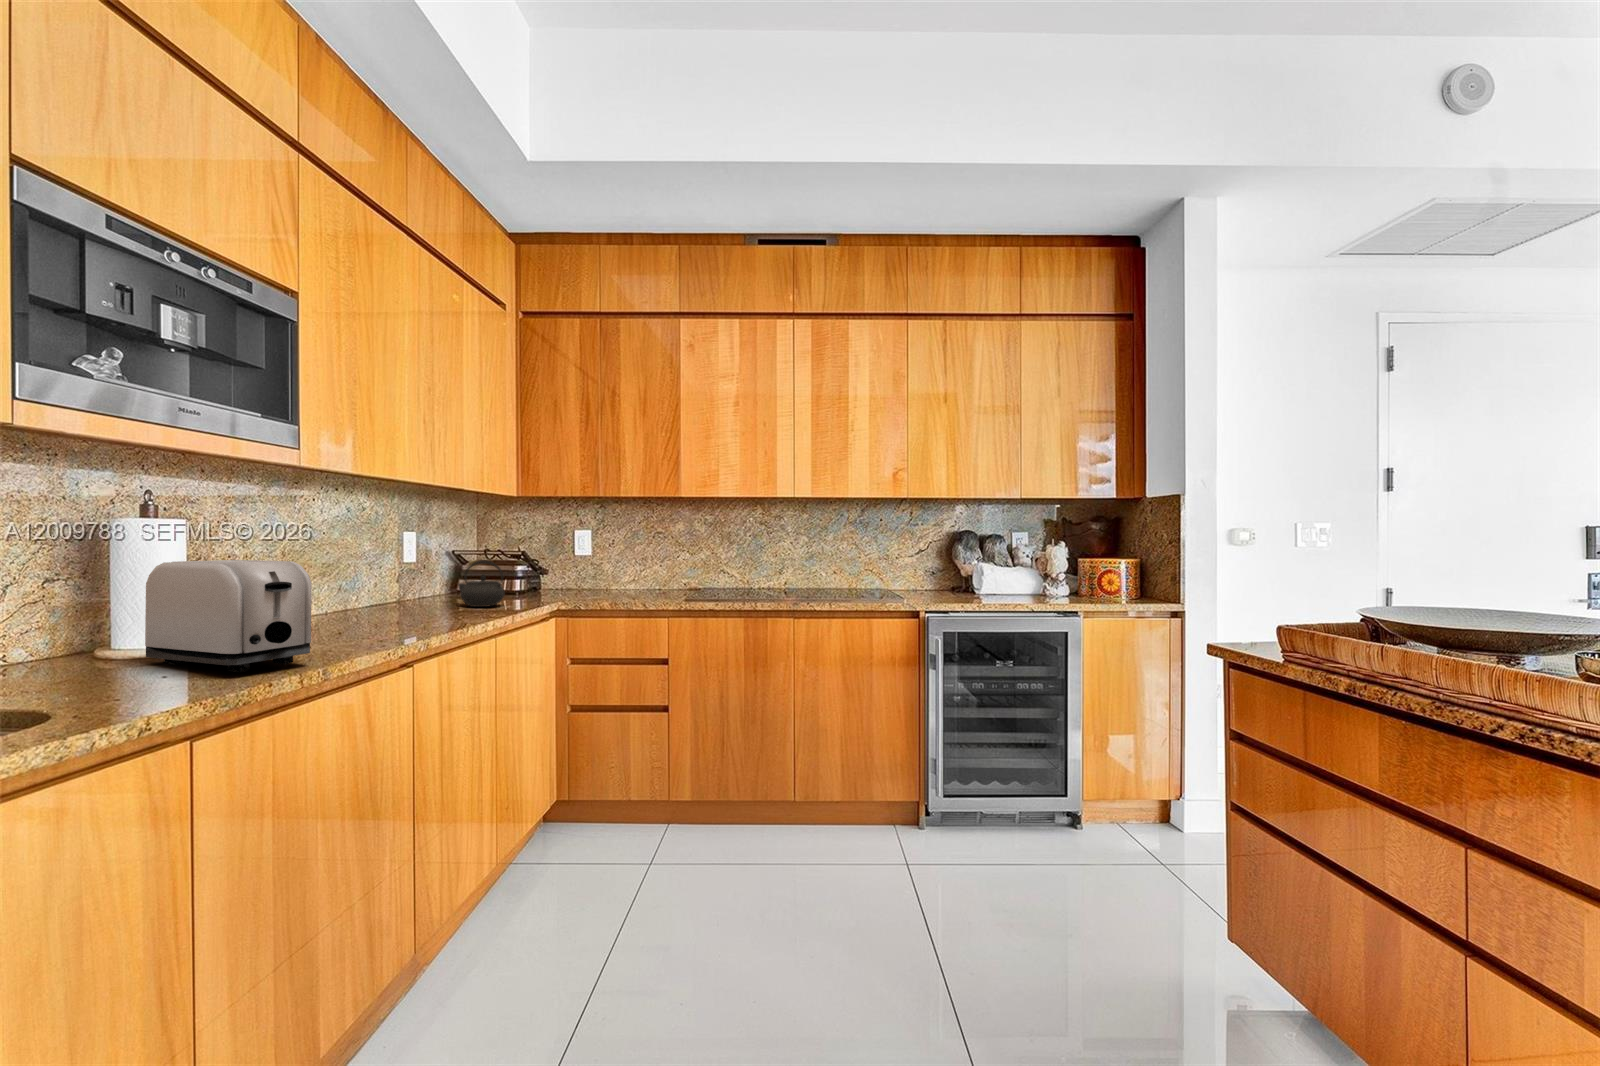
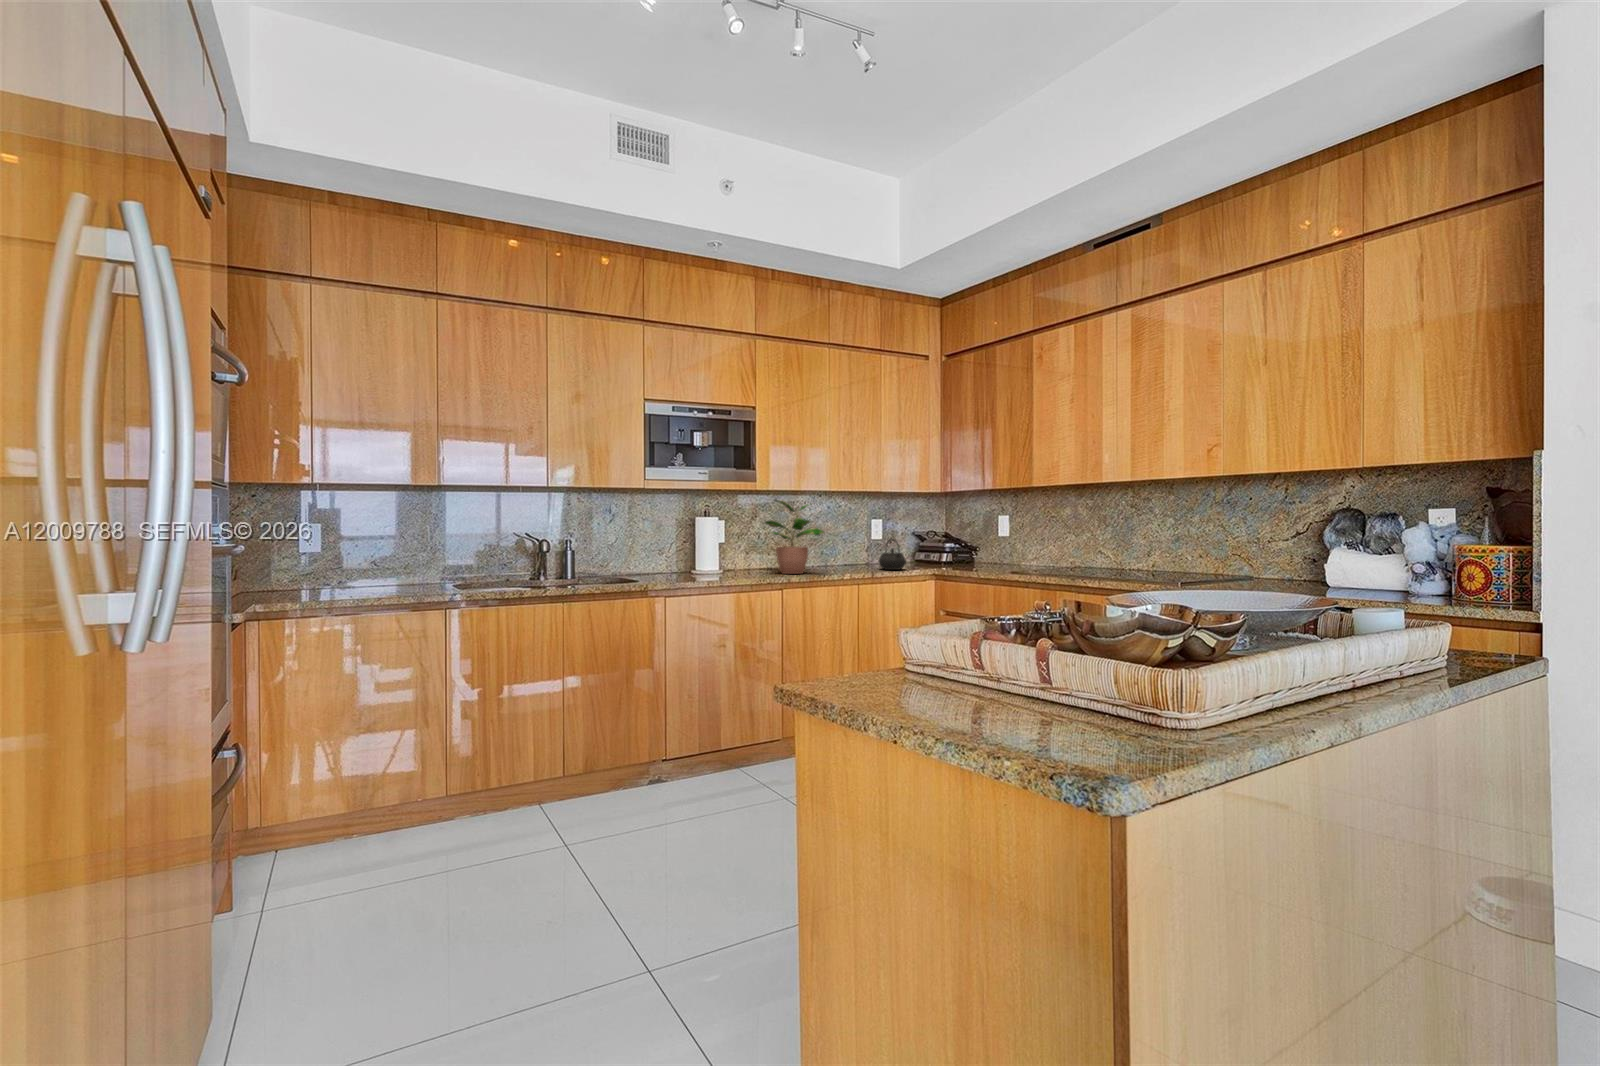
potted plant: none [281,490,440,631] -> present [765,500,825,574]
toaster: present [145,560,312,672] -> none [691,534,729,581]

